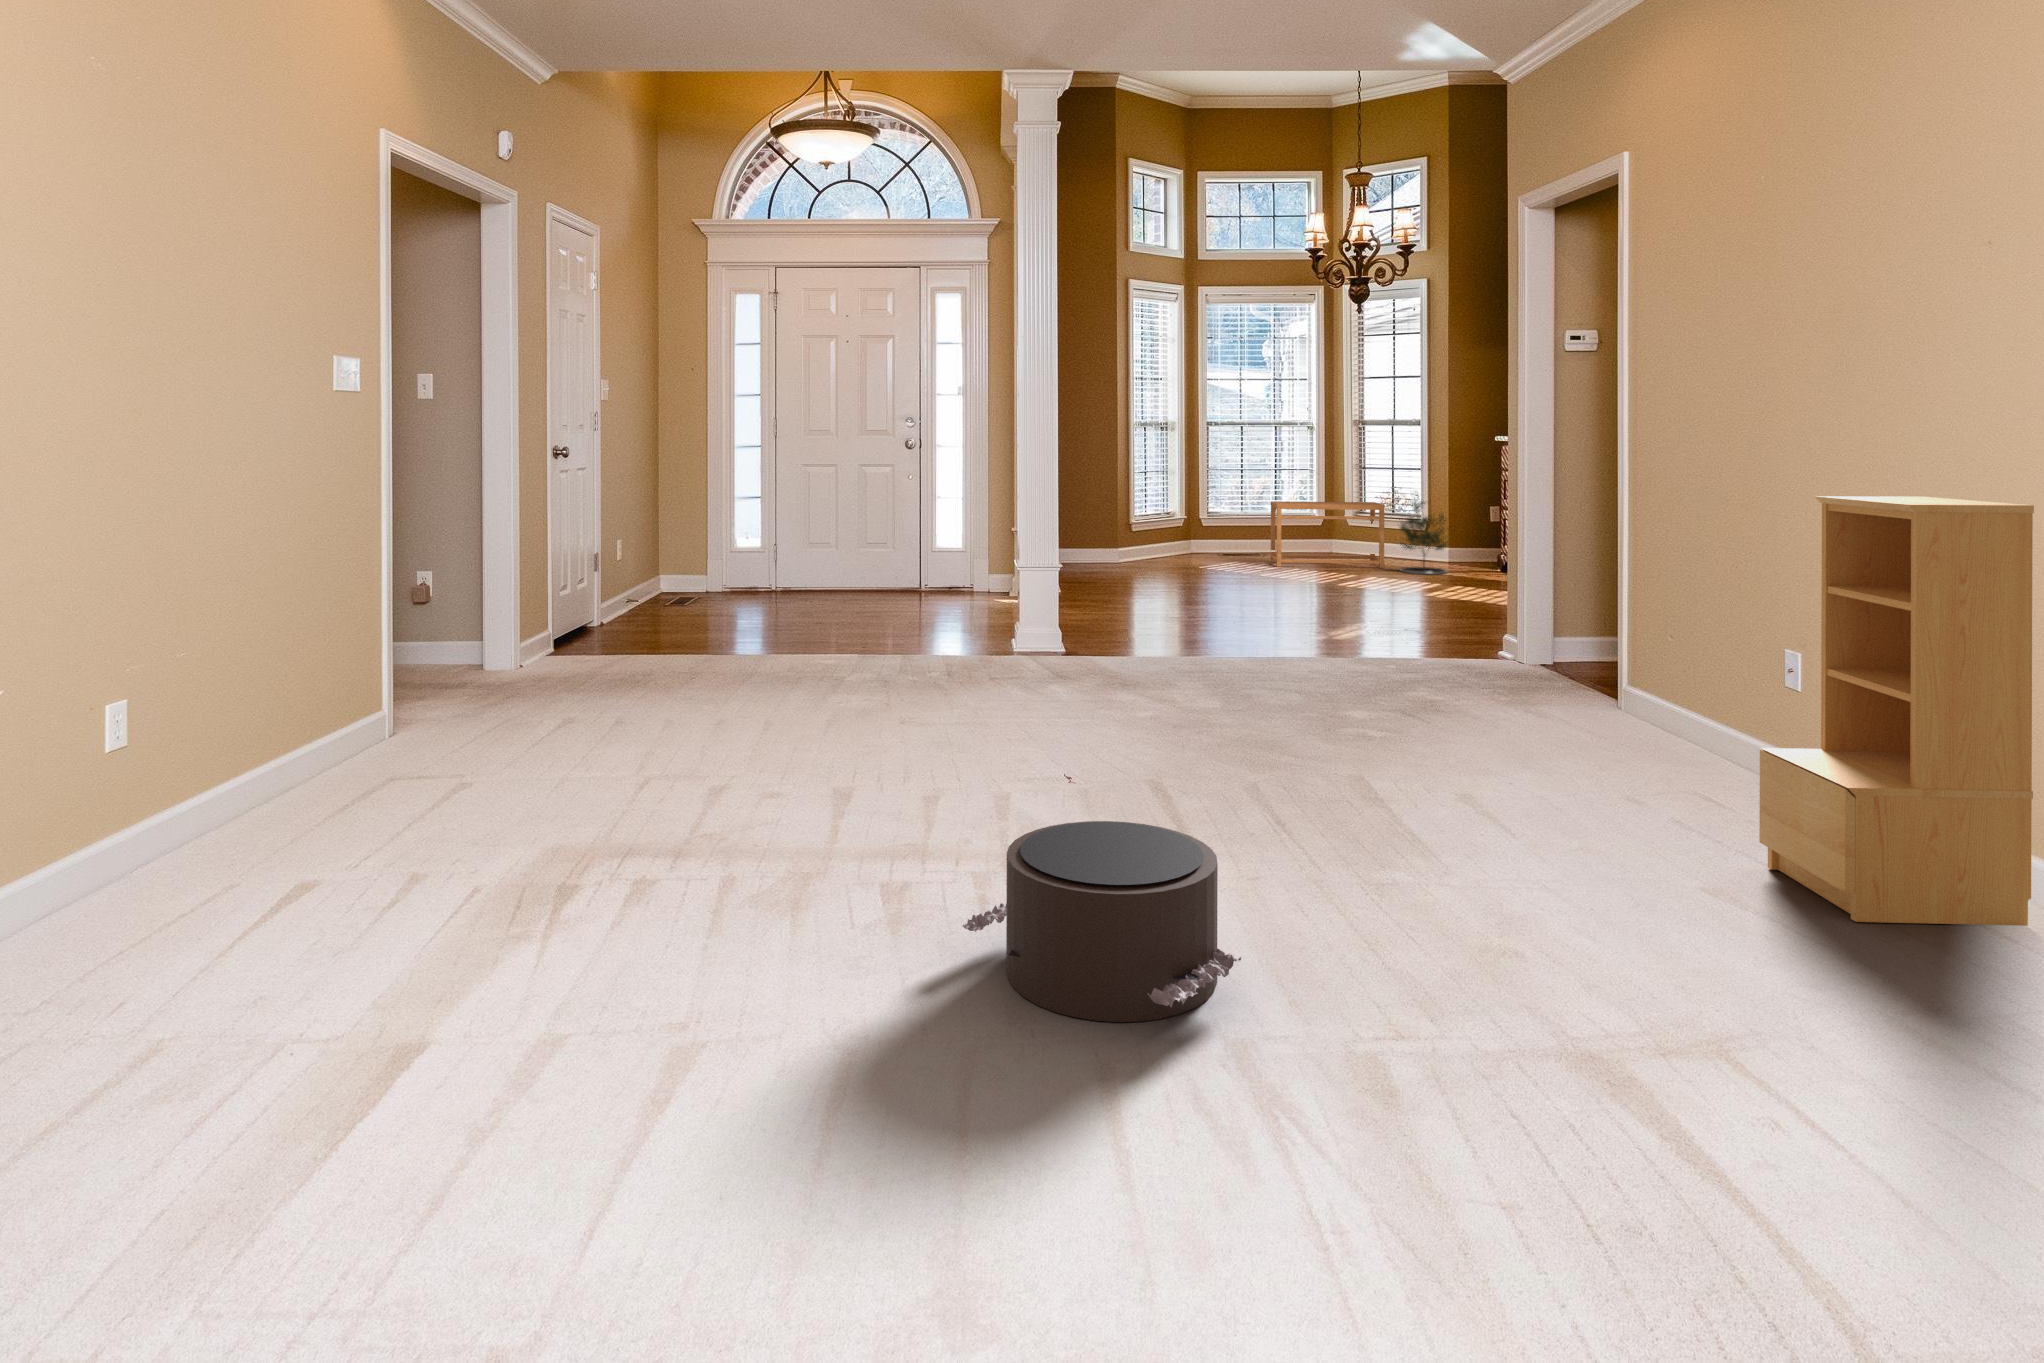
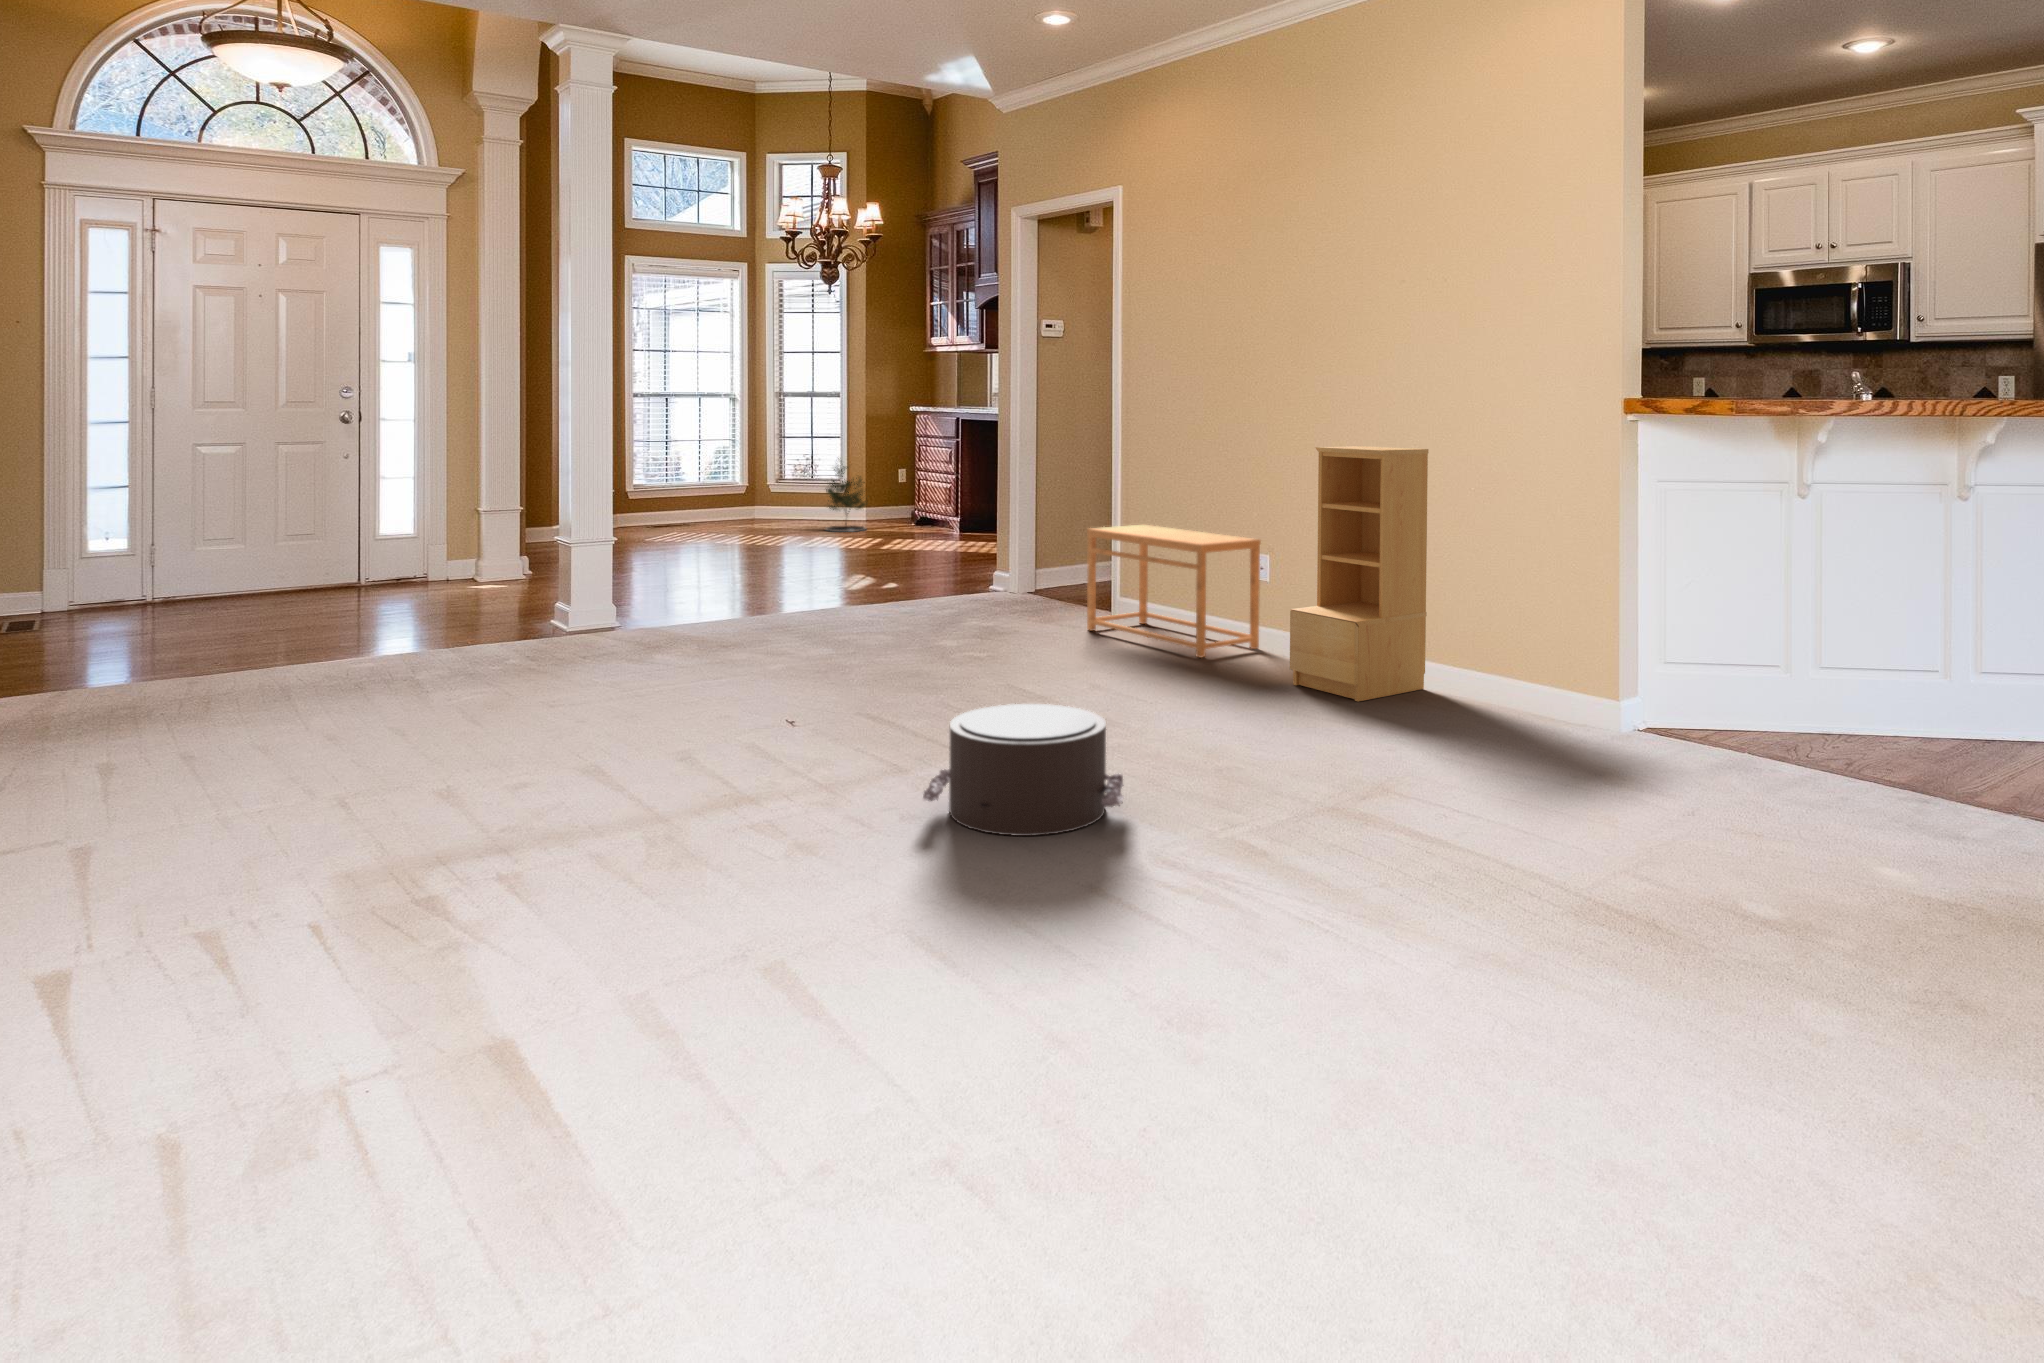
side table: present [1270,502,1385,568] -> present [1087,525,1261,657]

